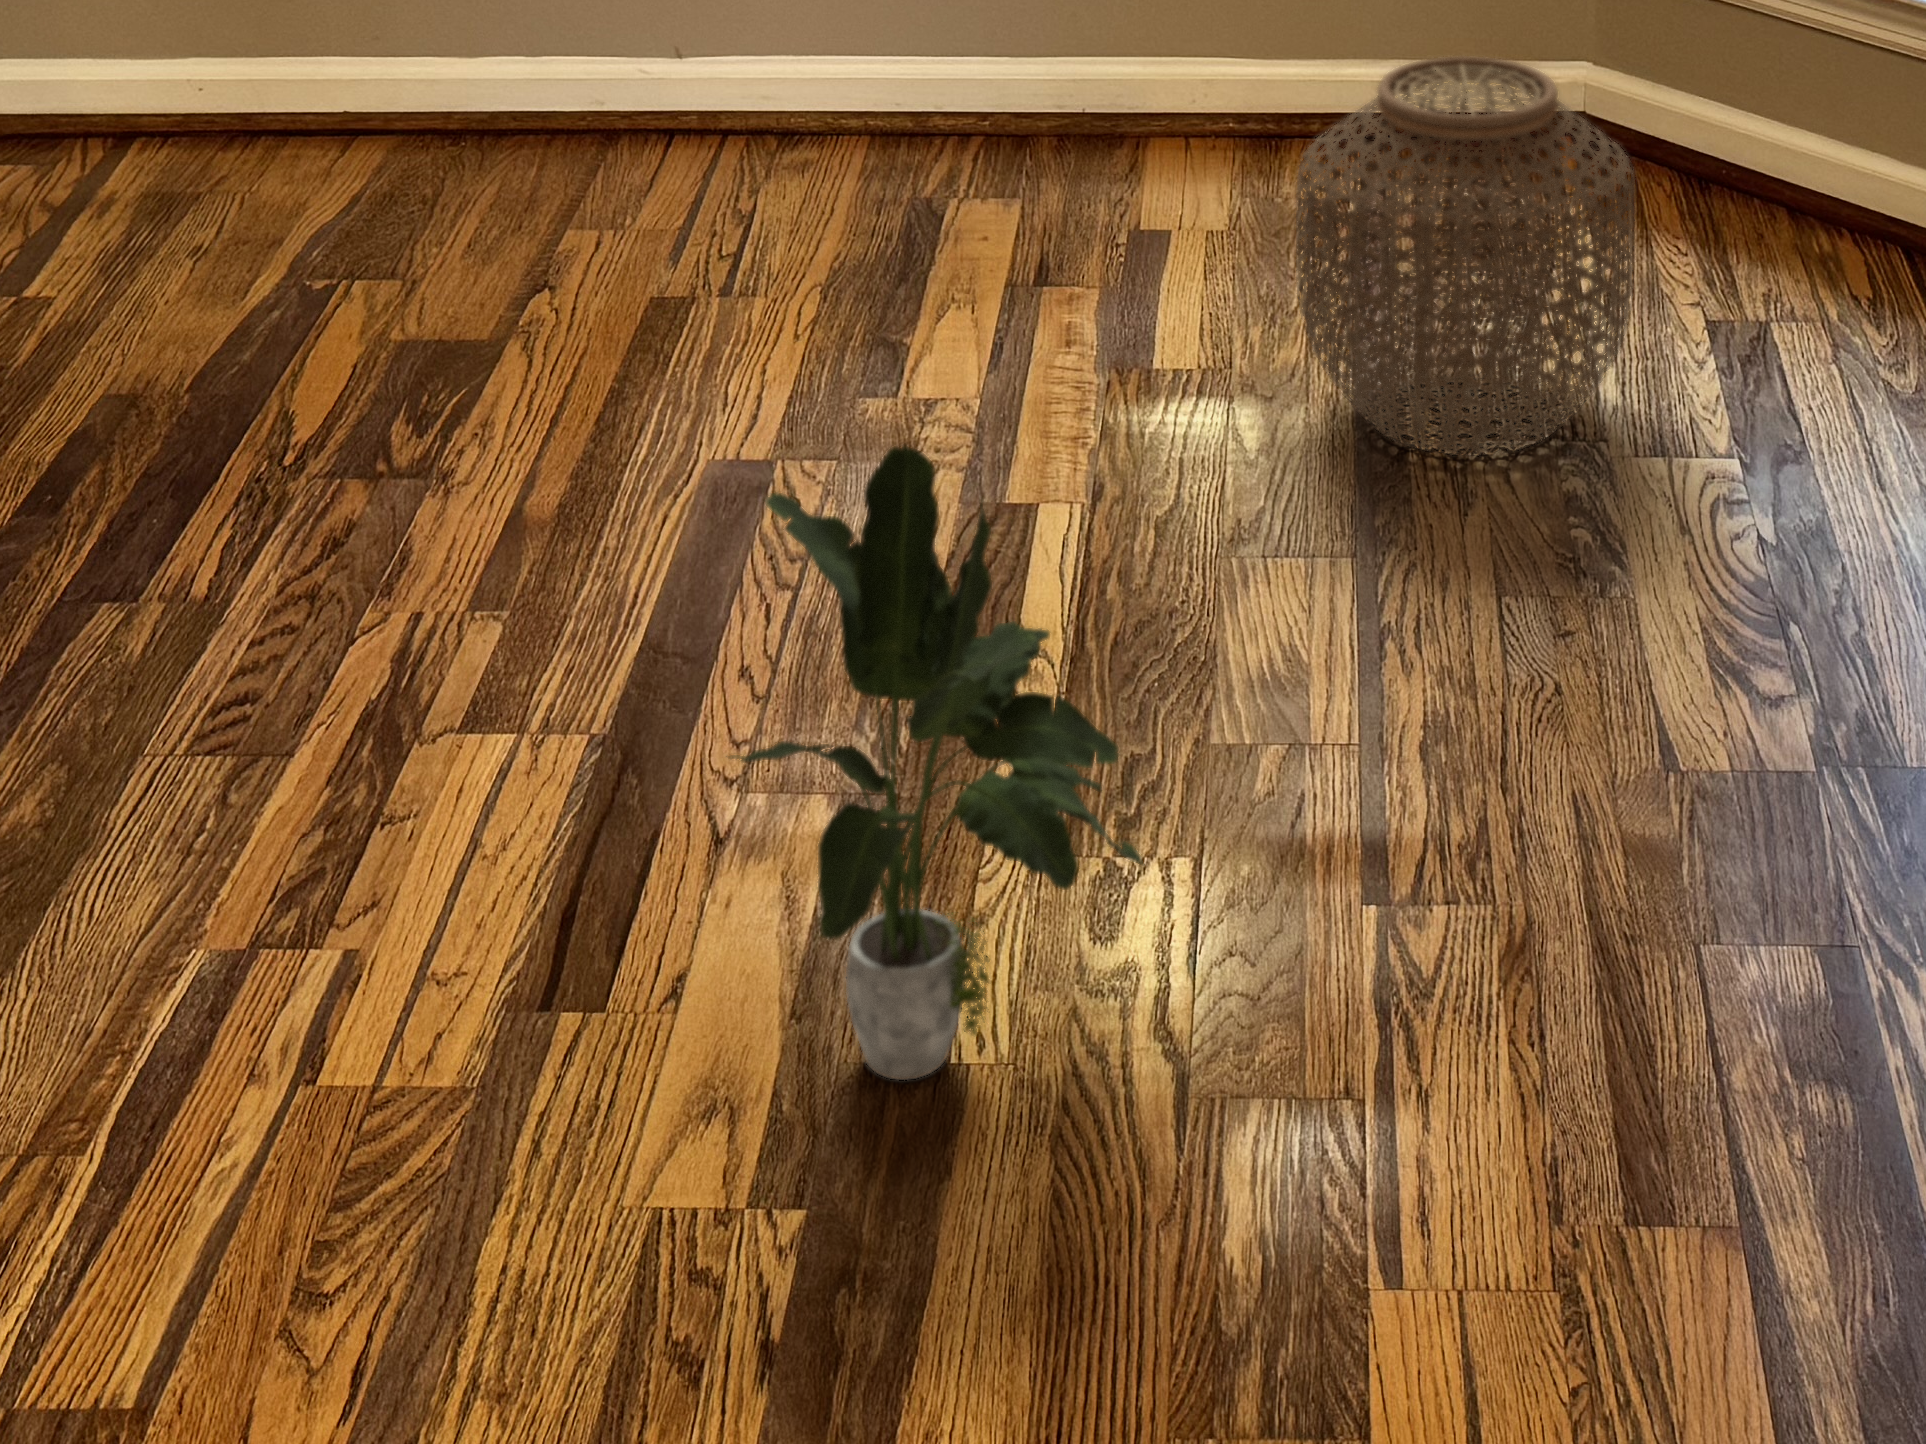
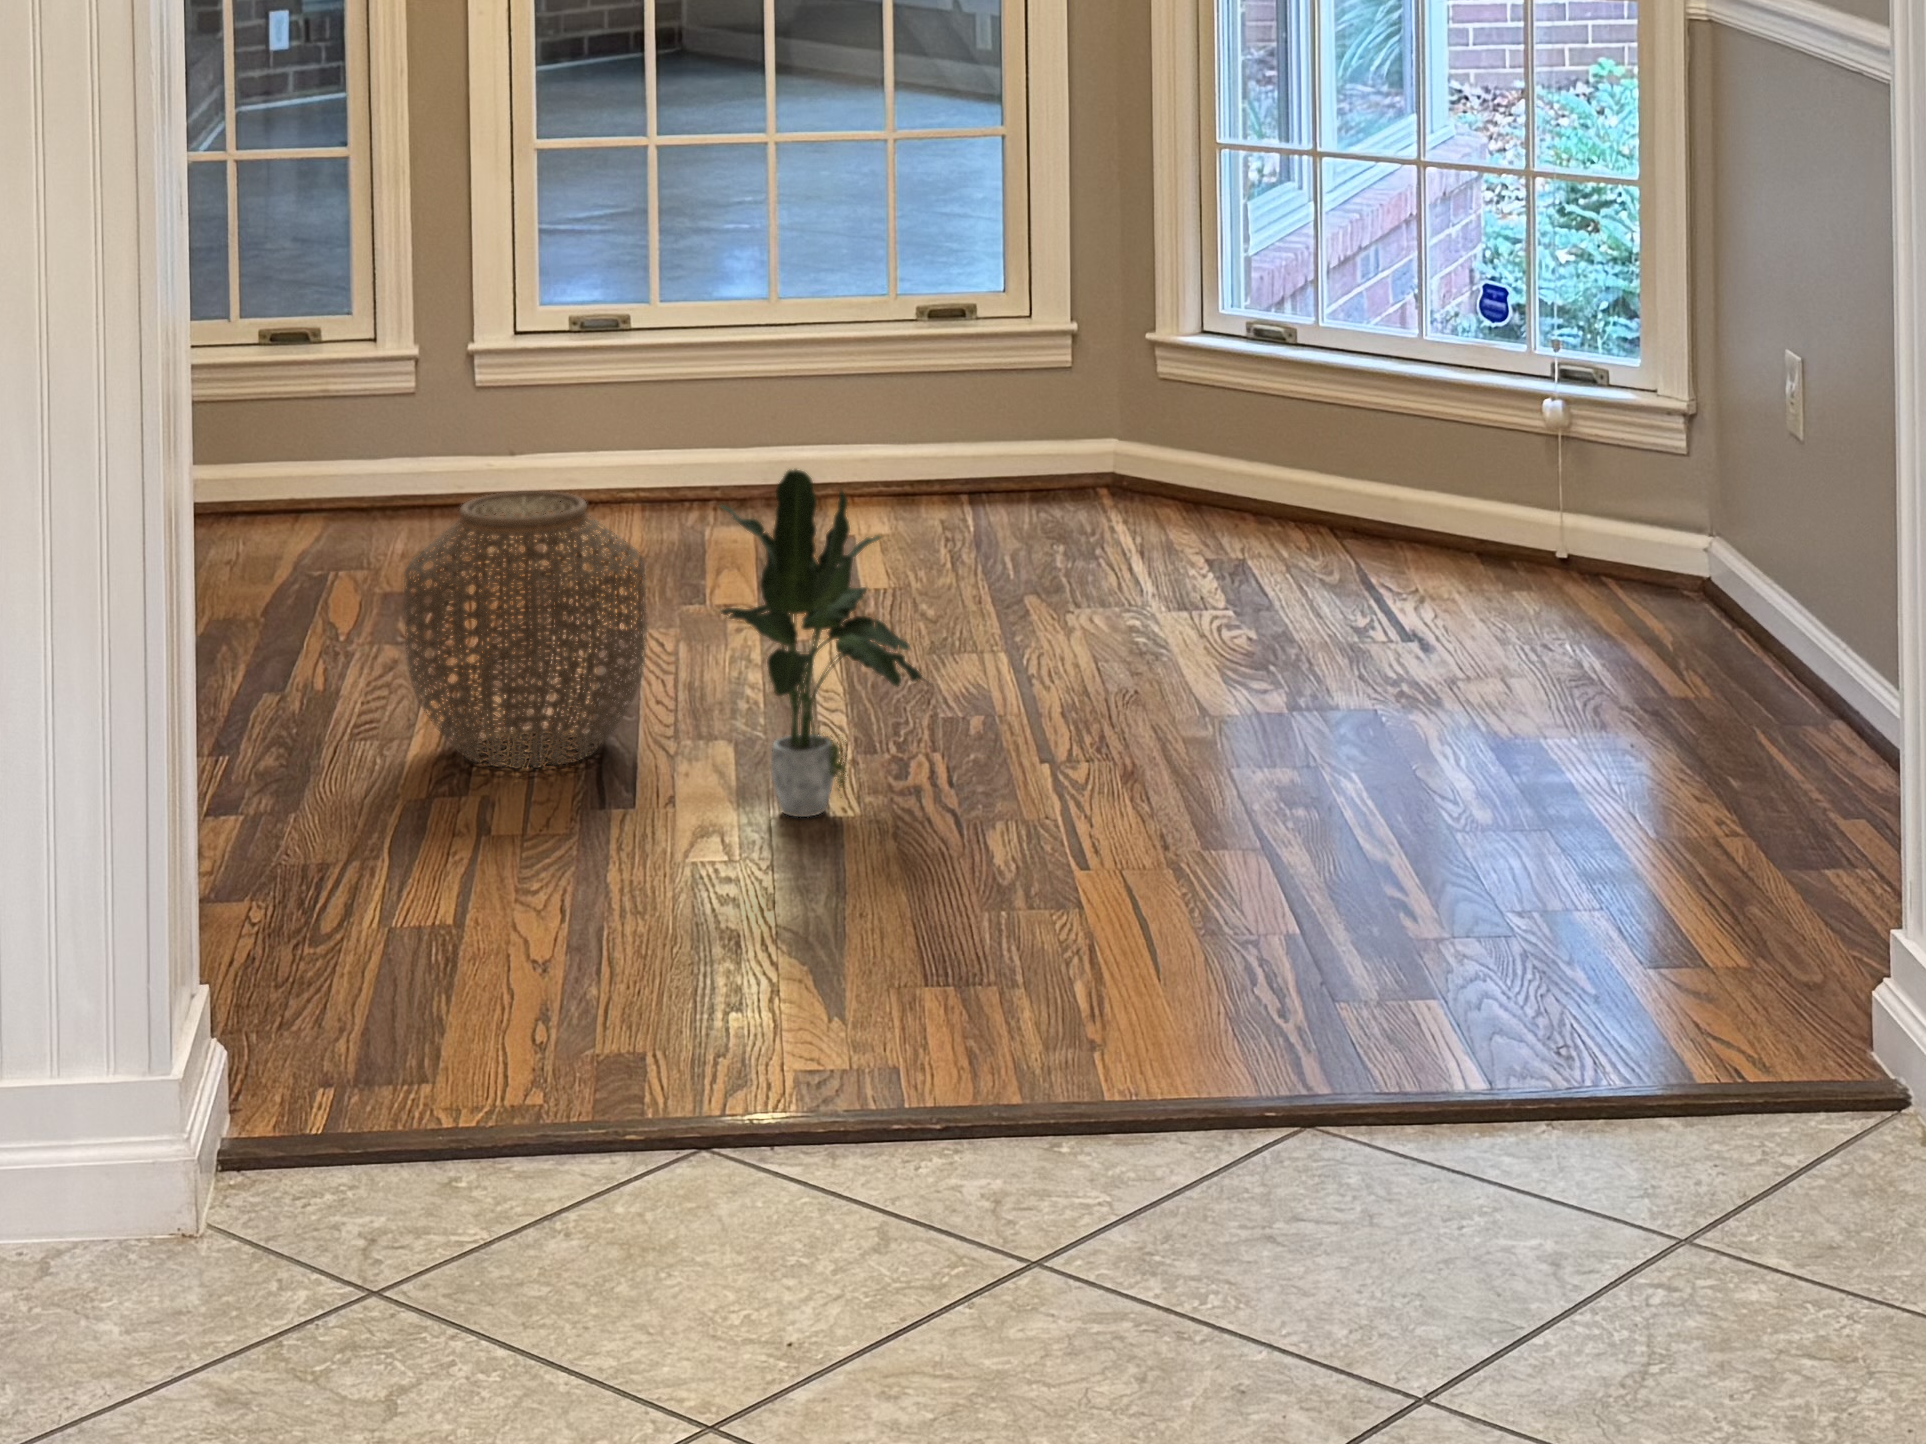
woven basket: present [1296,56,1635,456] -> present [404,491,647,768]

